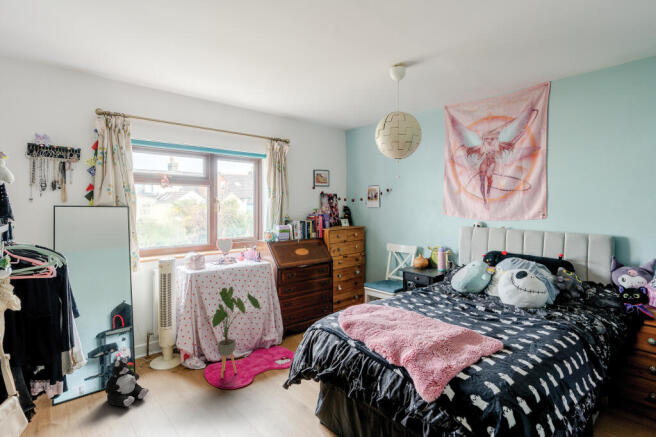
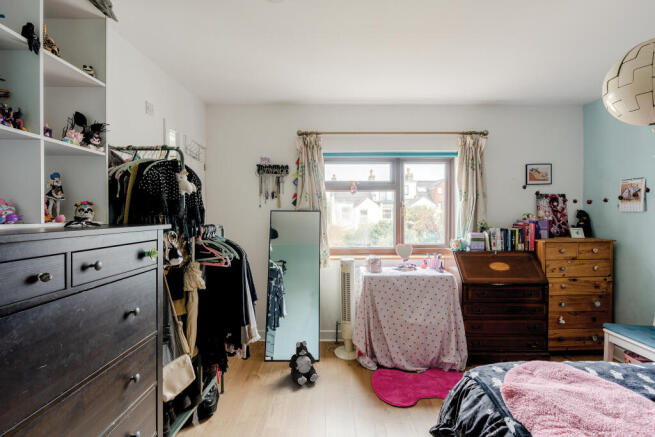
house plant: present [207,287,260,378] -> none [372,296,427,389]

